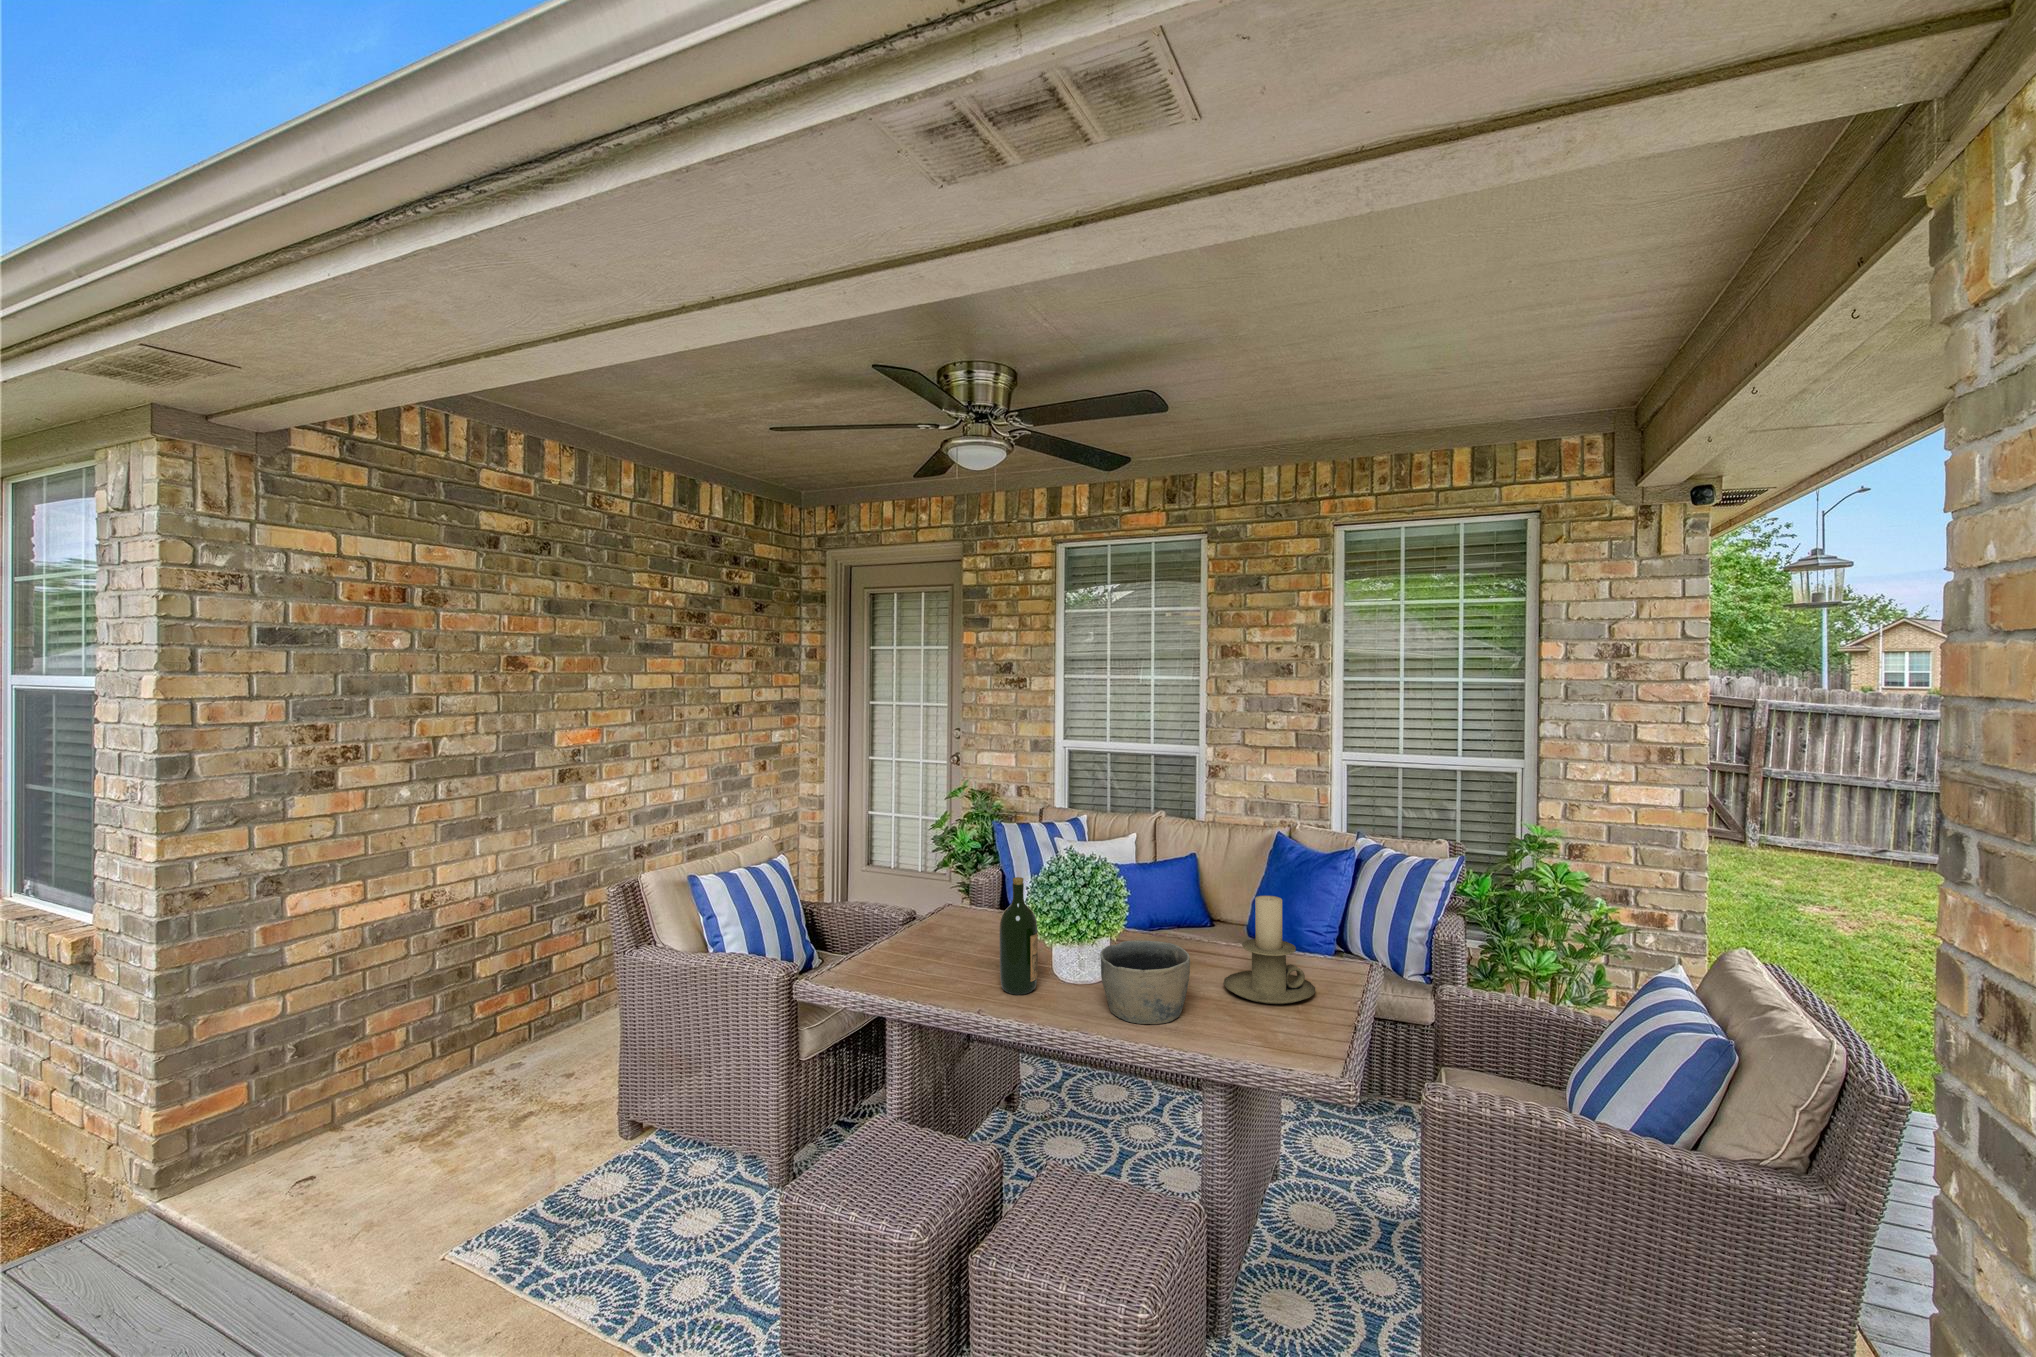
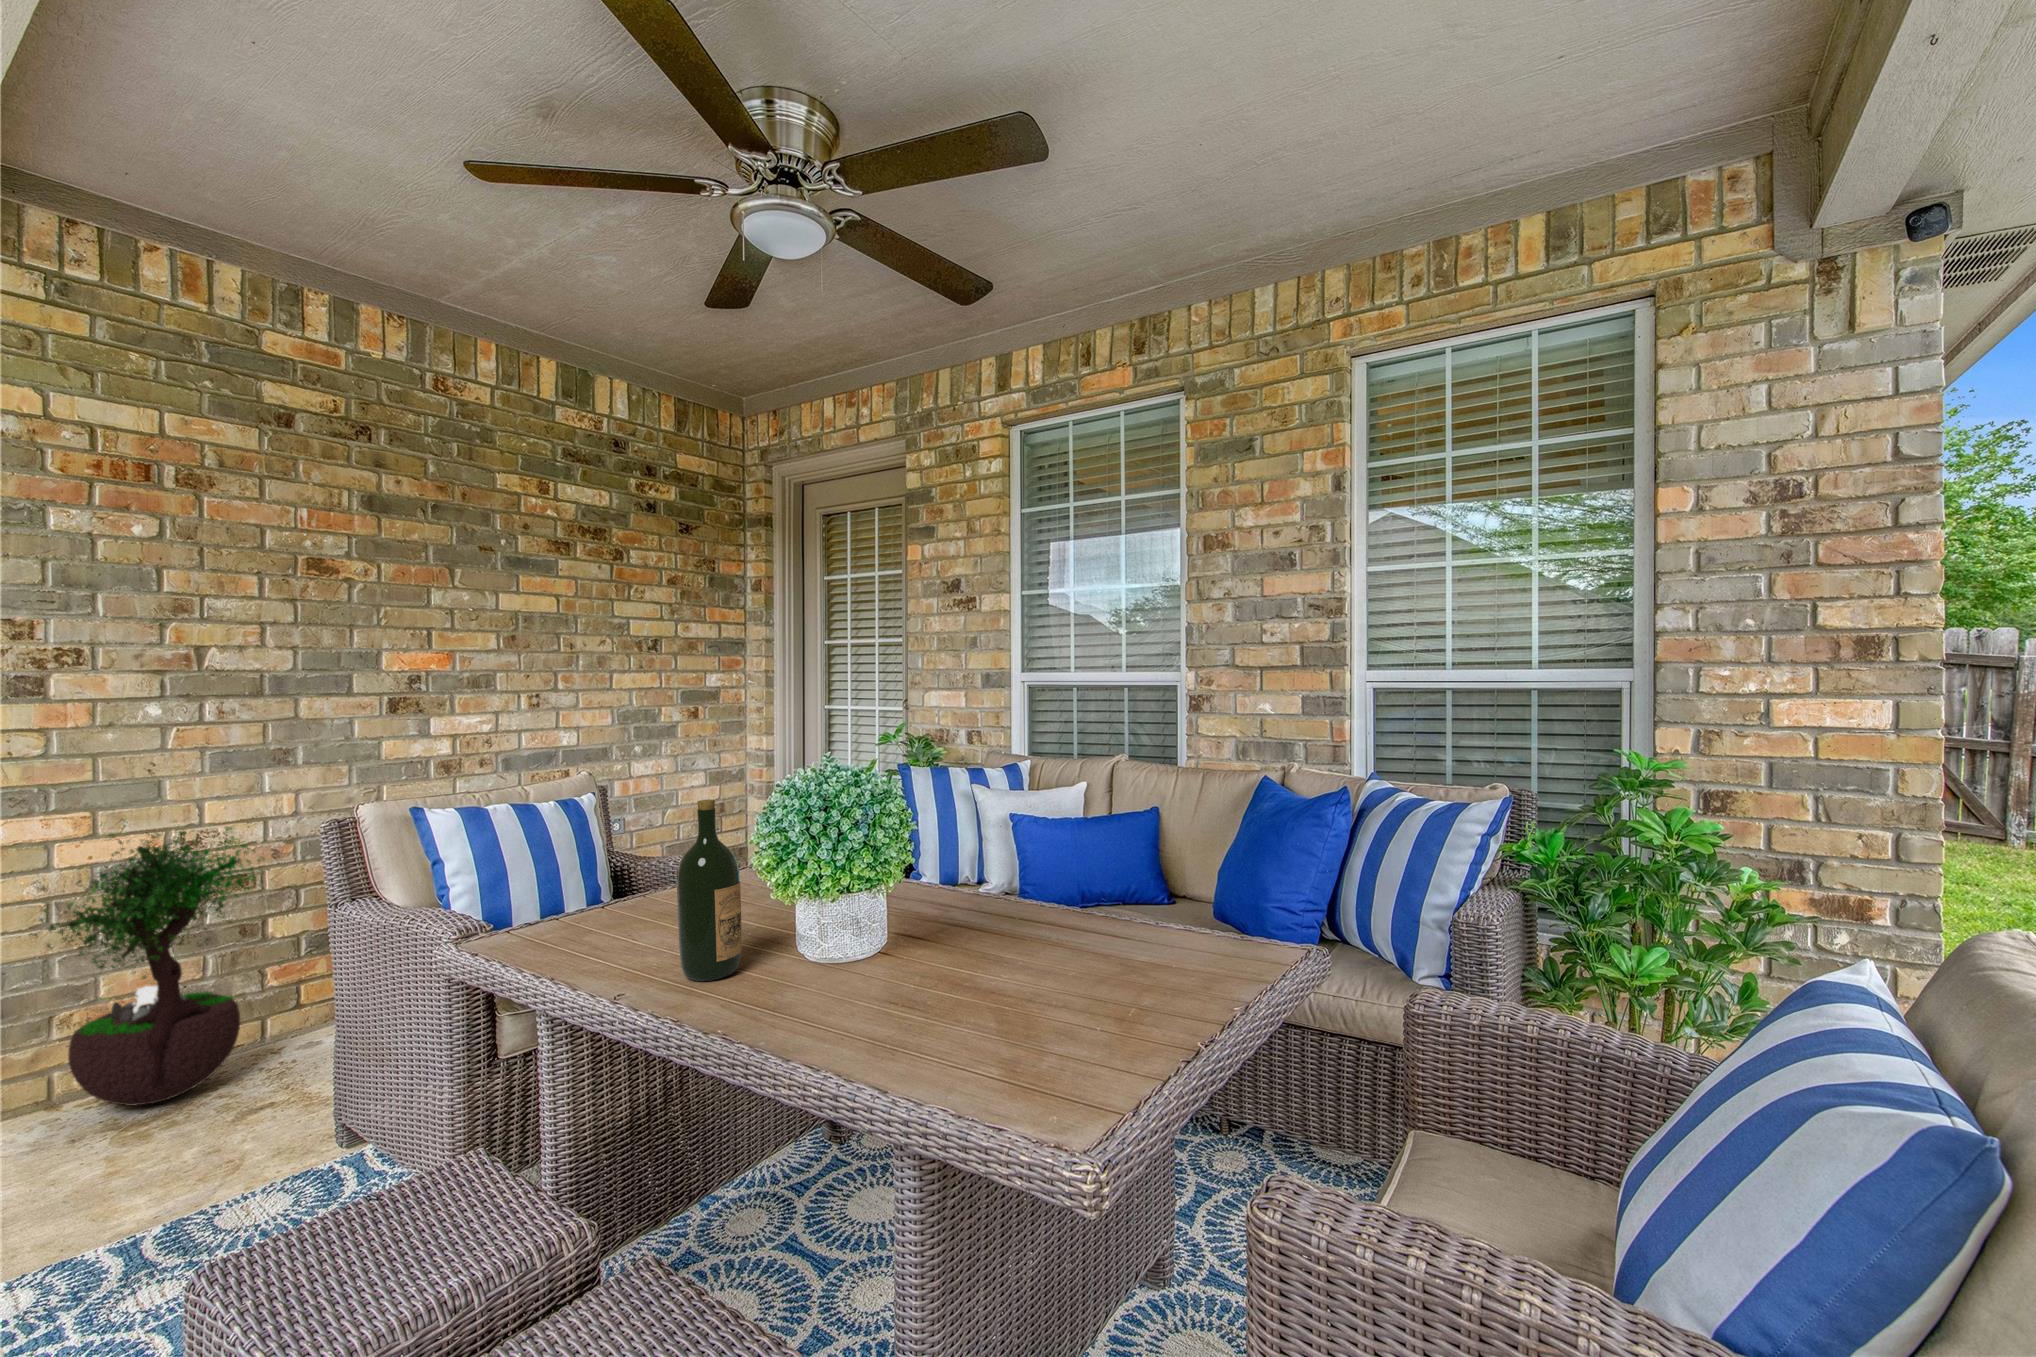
potted tree: none [369,886,523,1120] -> present [30,820,263,1106]
candle holder: present [1223,896,1315,1004] -> none [1020,833,1171,1016]
bowl: present [1100,940,1190,1024] -> none [775,901,930,1041]

